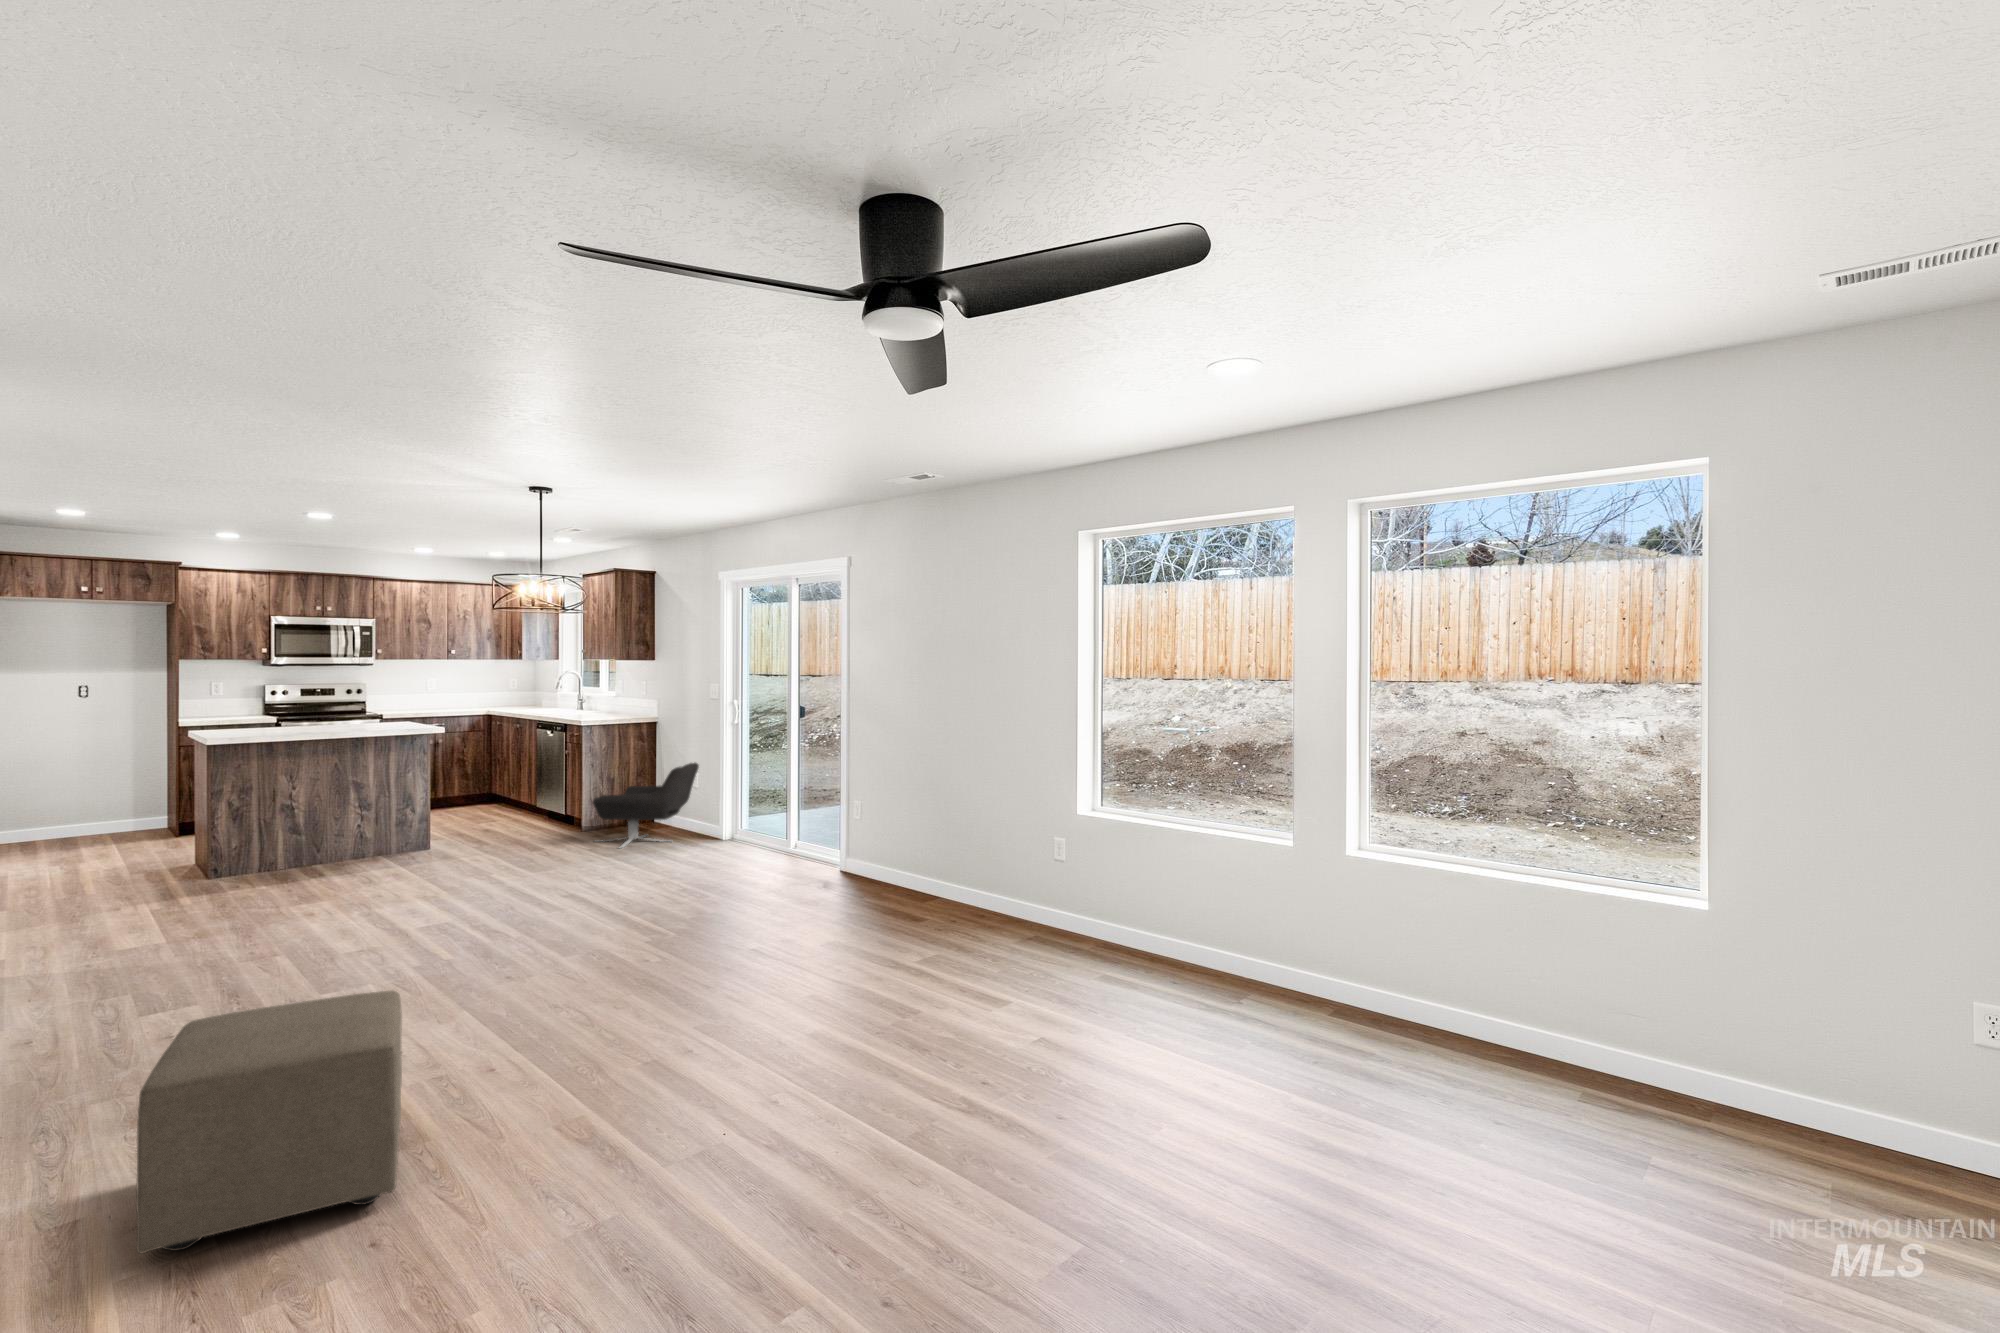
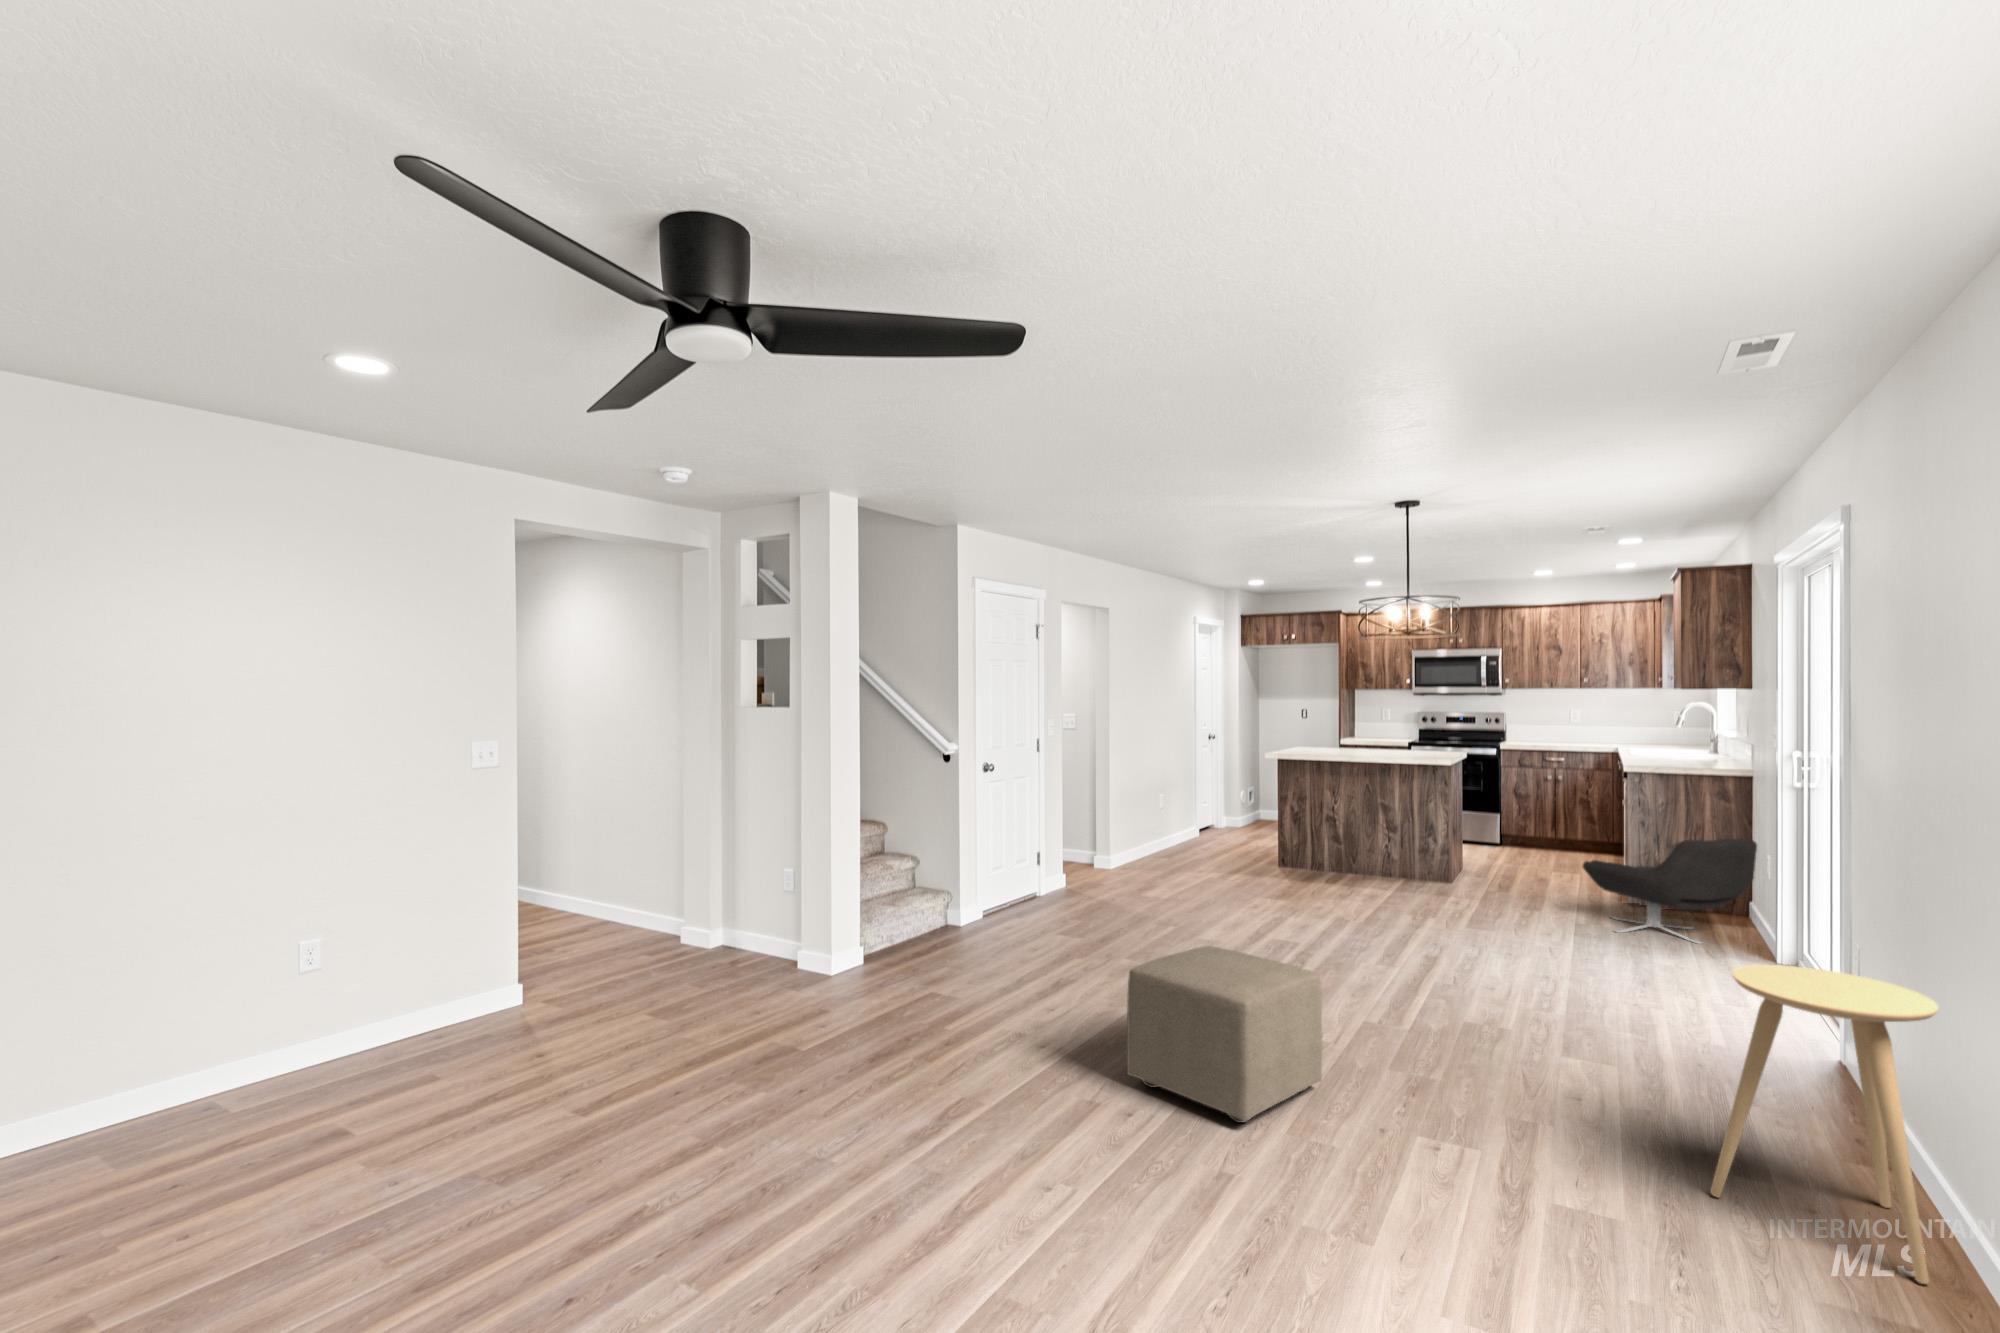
side table: none [938,800,1023,931] -> present [1710,965,1939,1284]
ottoman: present [136,990,402,1254] -> present [1127,946,1322,1123]

